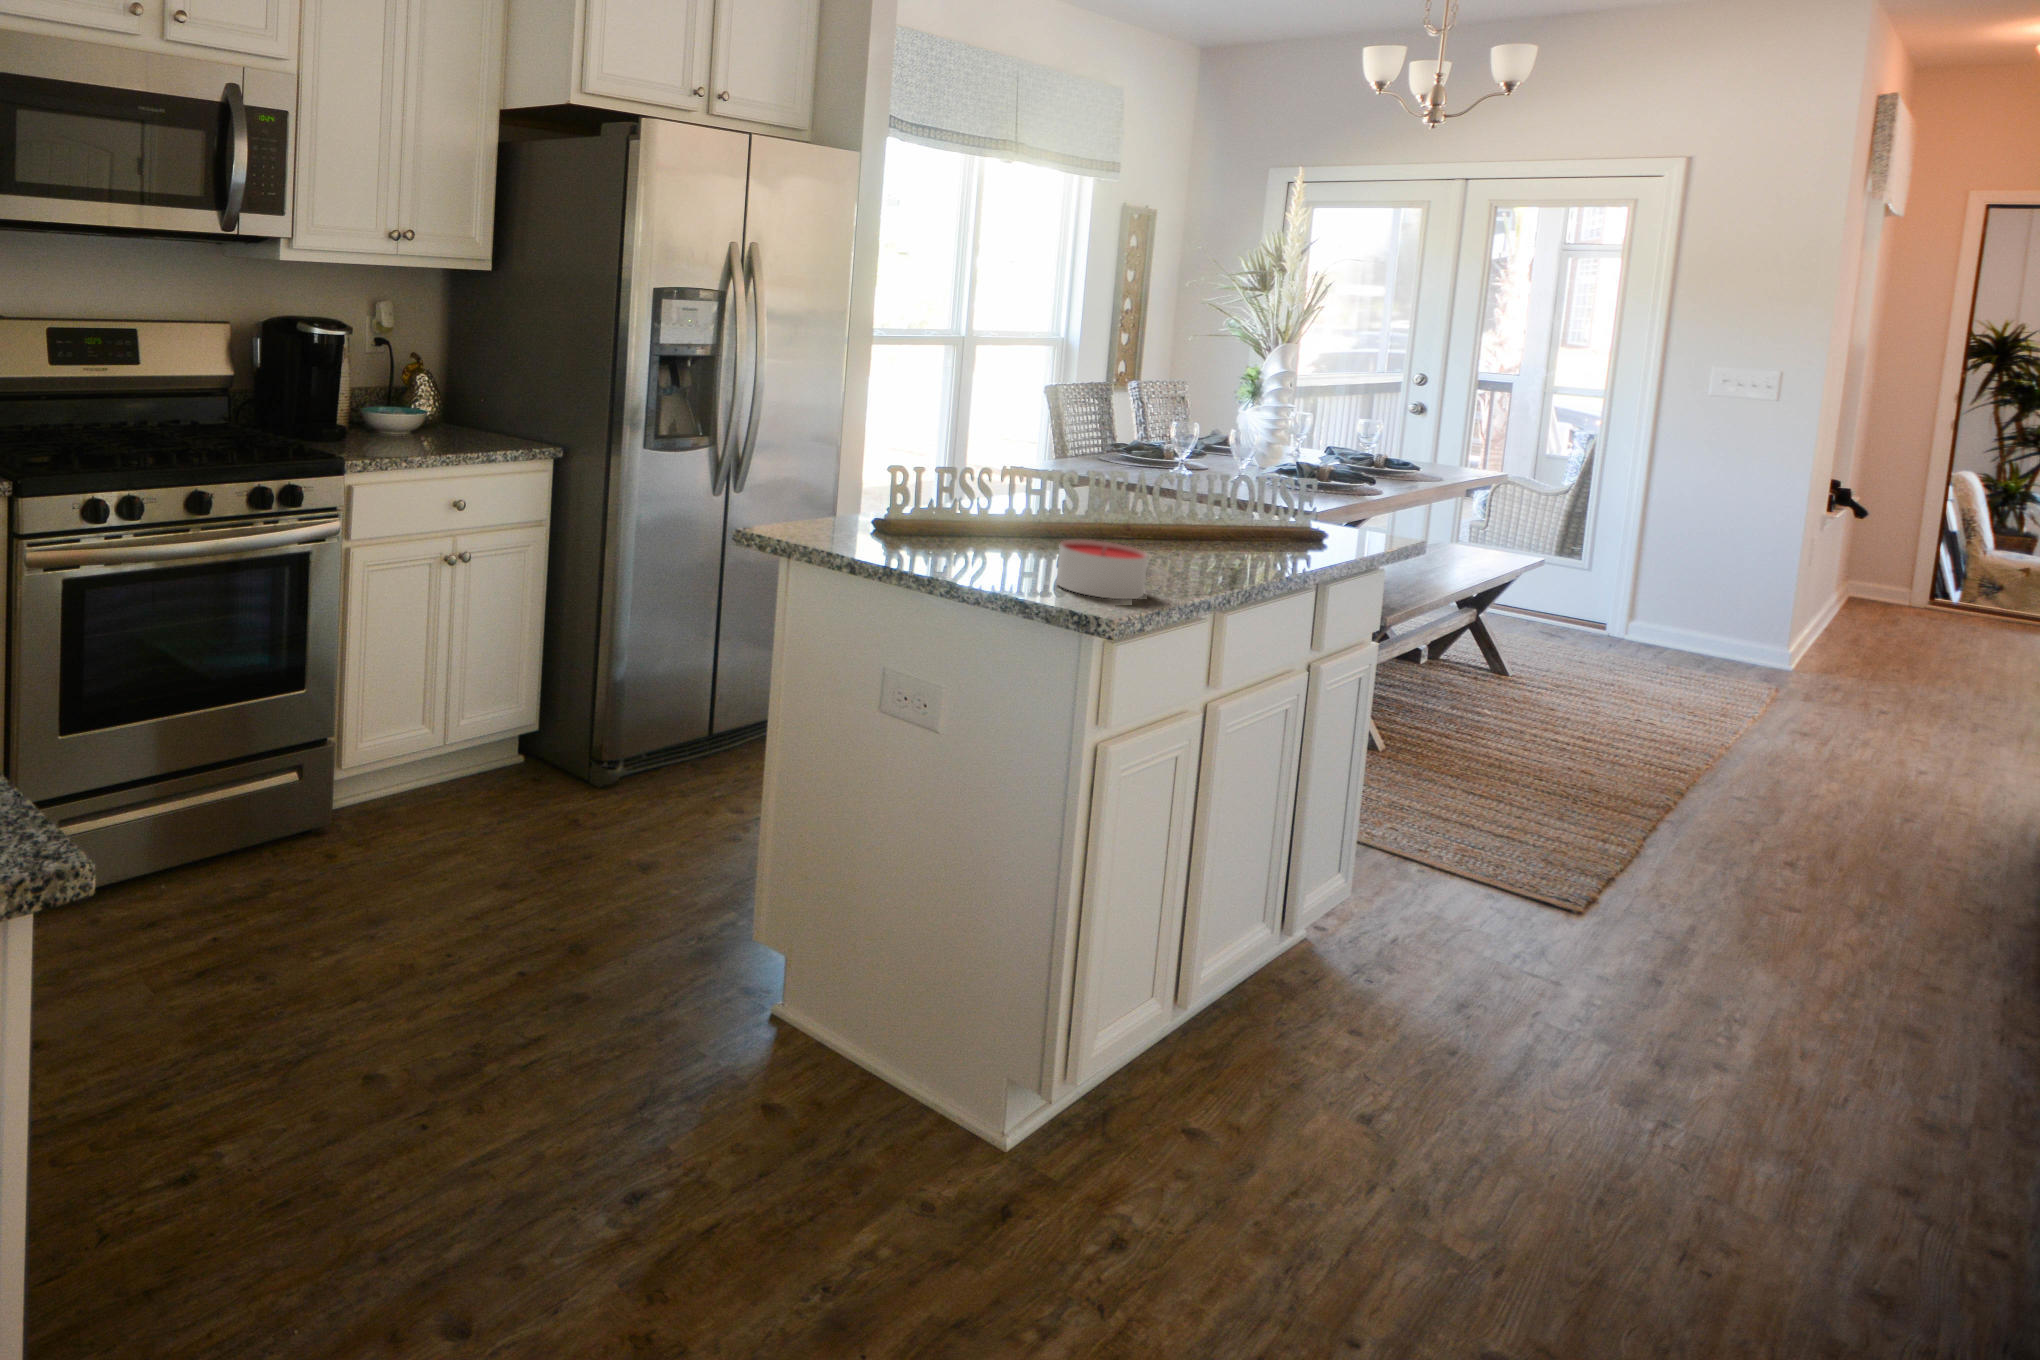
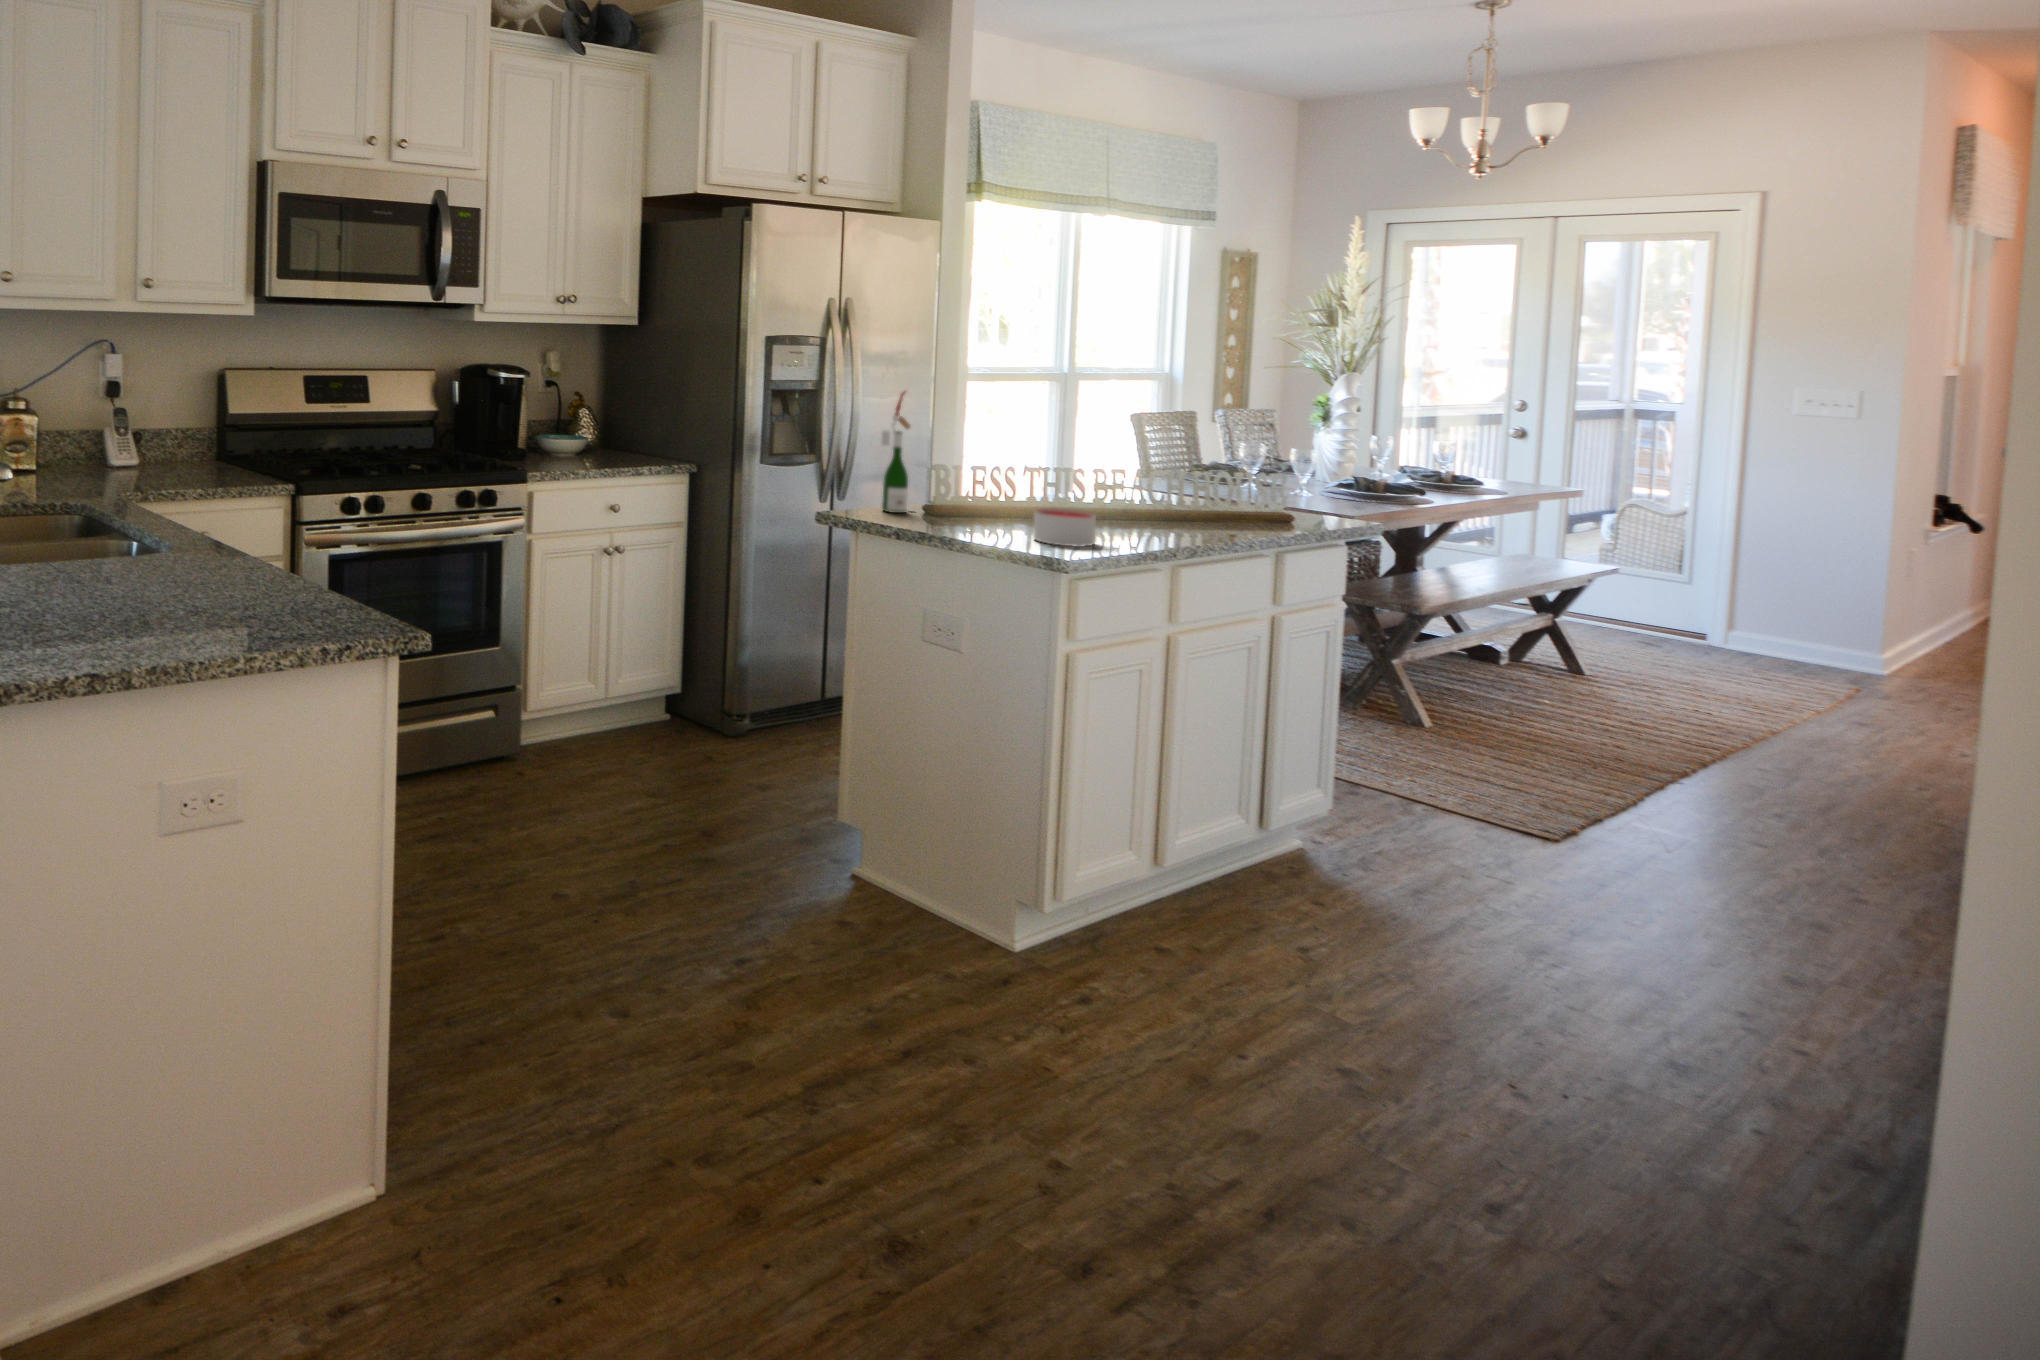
wine bottle: none [824,364,868,532] -> present [882,391,910,513]

